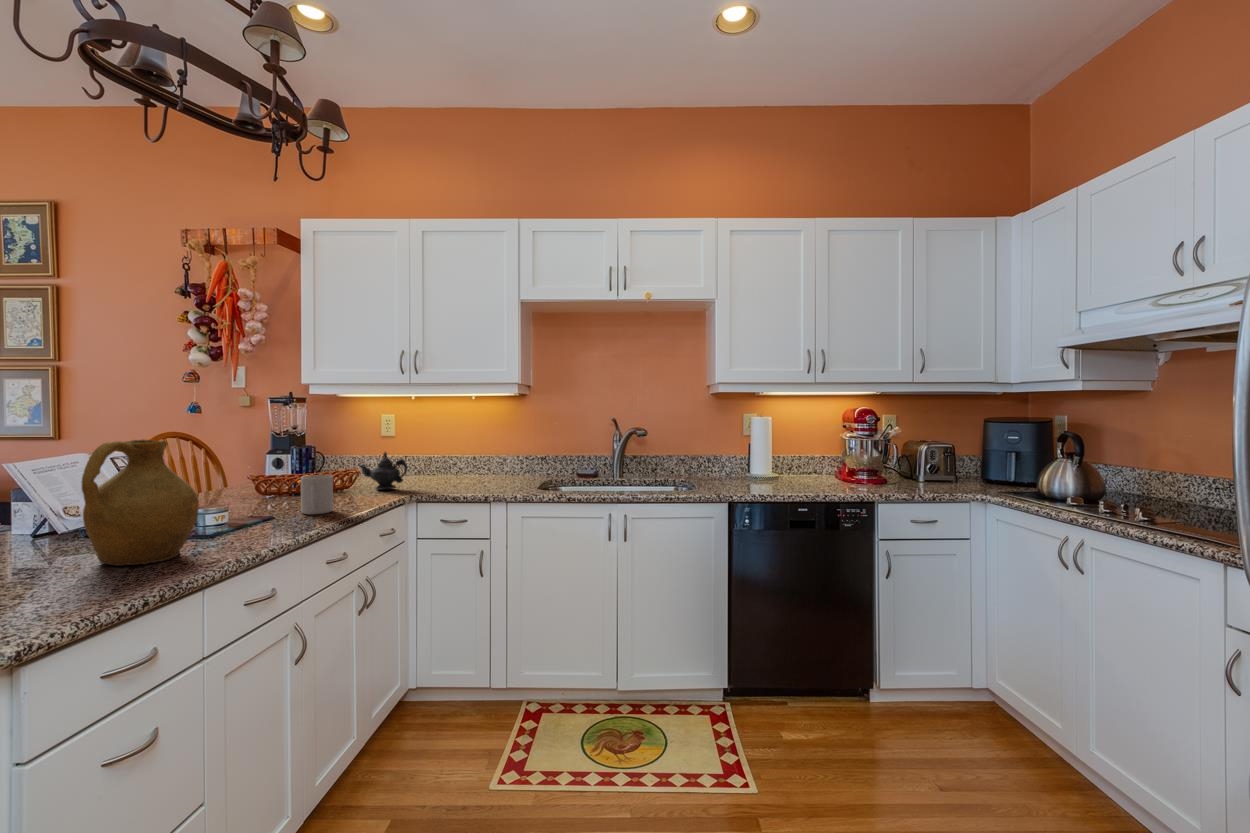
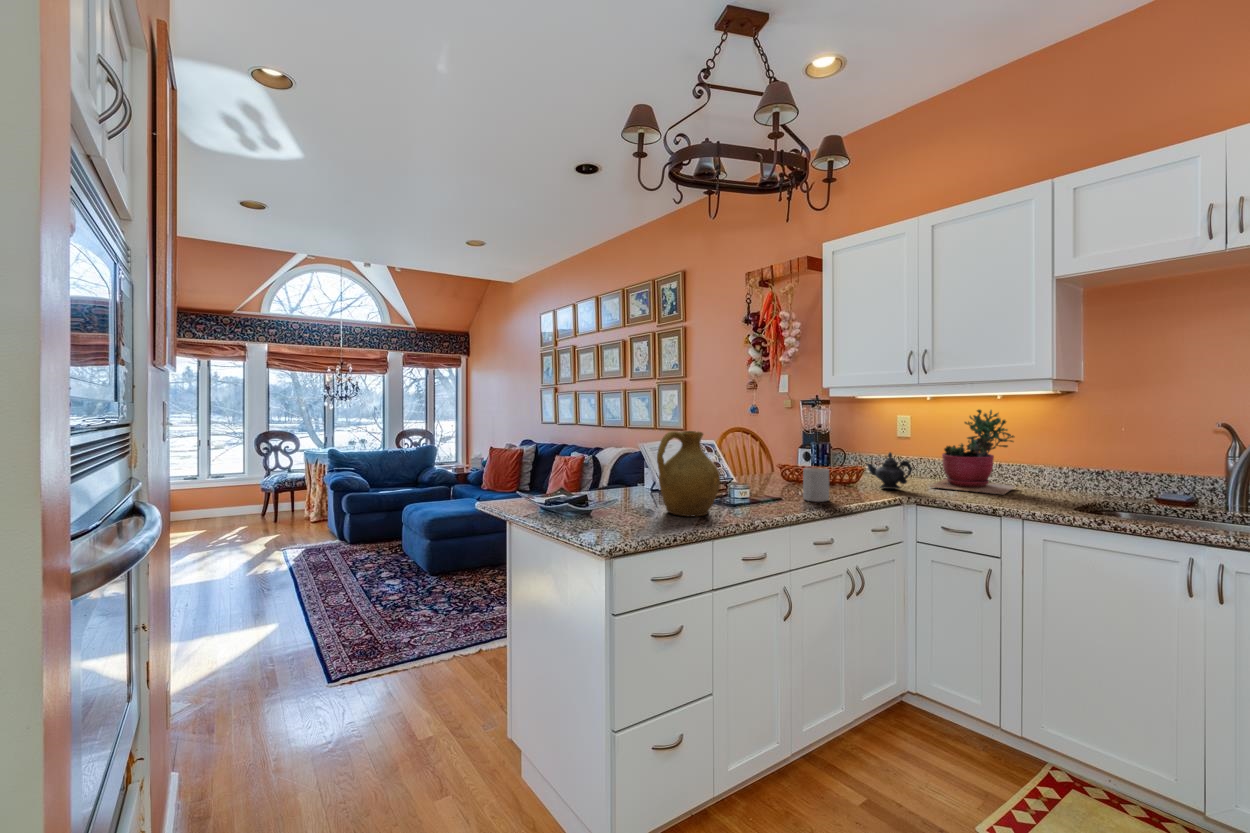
succulent plant: none [419,408,487,483] -> present [930,409,1015,495]

